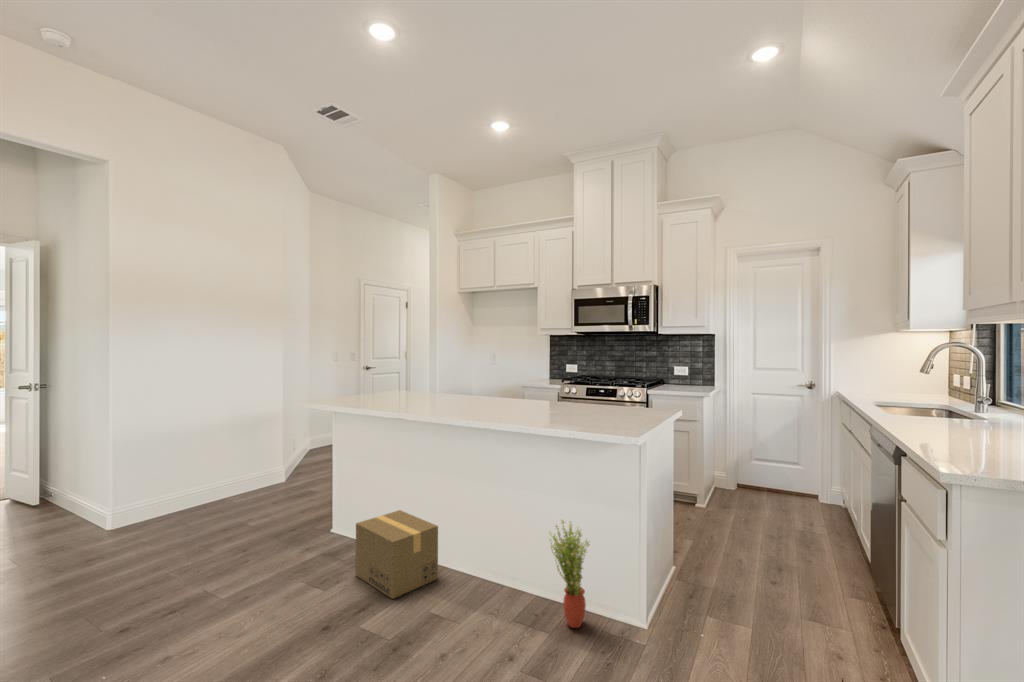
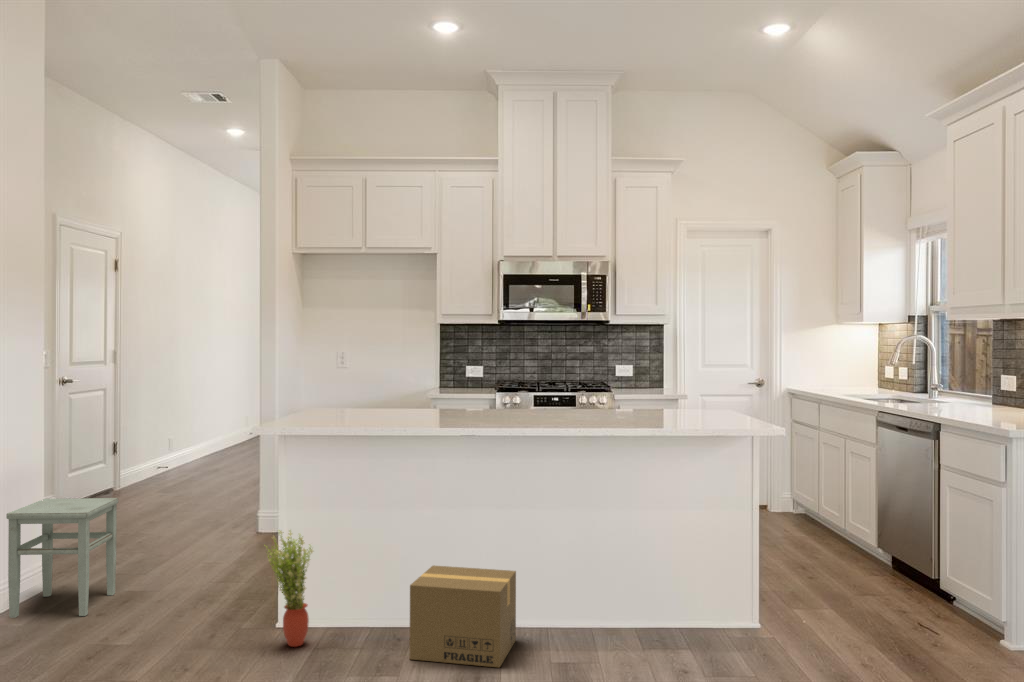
stool: none [241,434,305,503] -> present [6,498,118,618]
potted plant: present [549,520,589,628] -> present [268,530,313,647]

